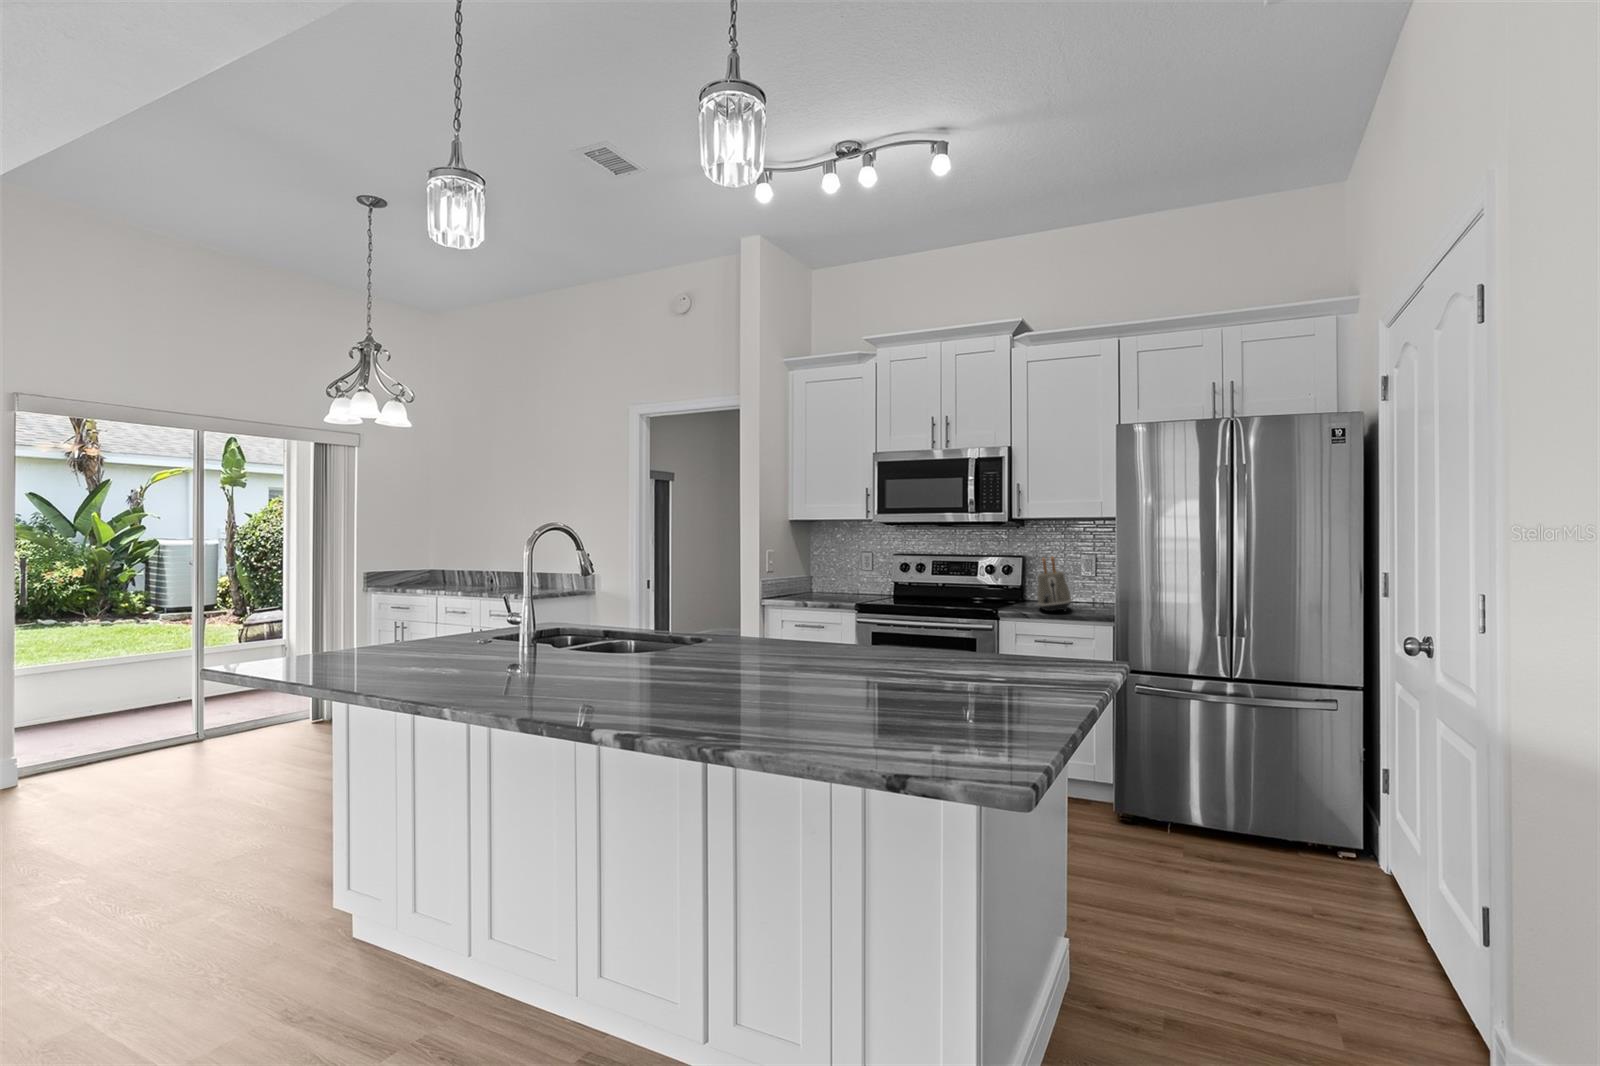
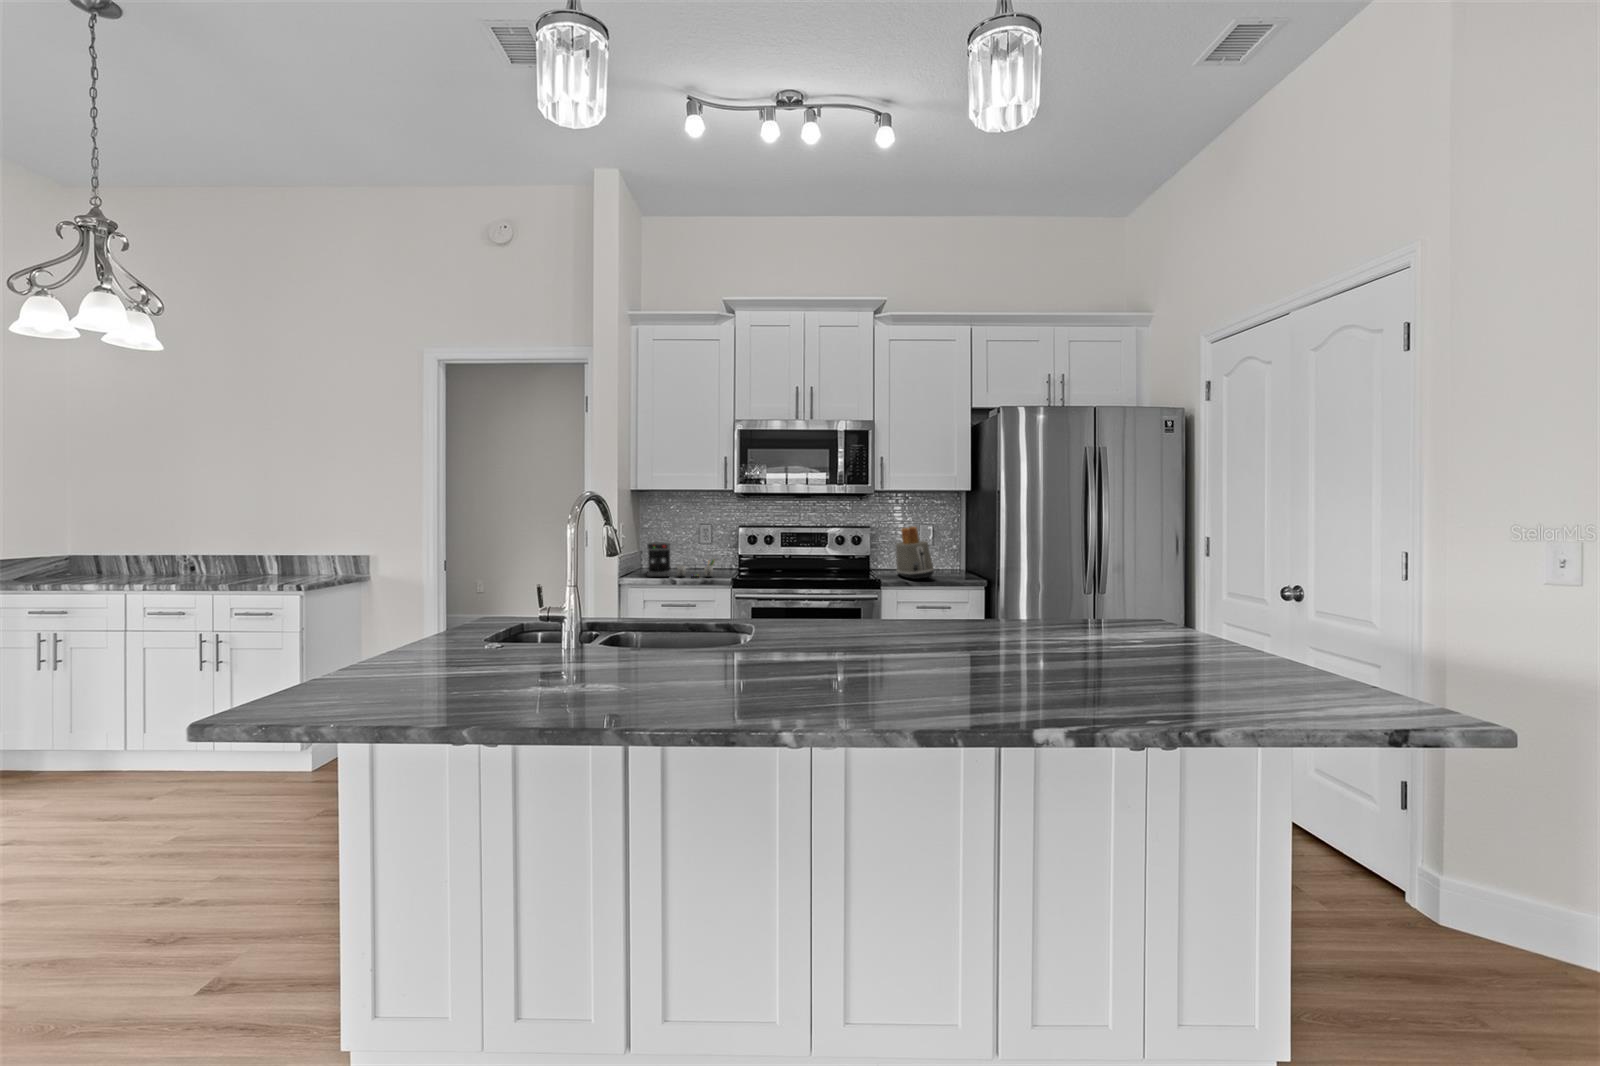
coffee maker: none [793,568,855,600] -> present [647,542,715,577]

